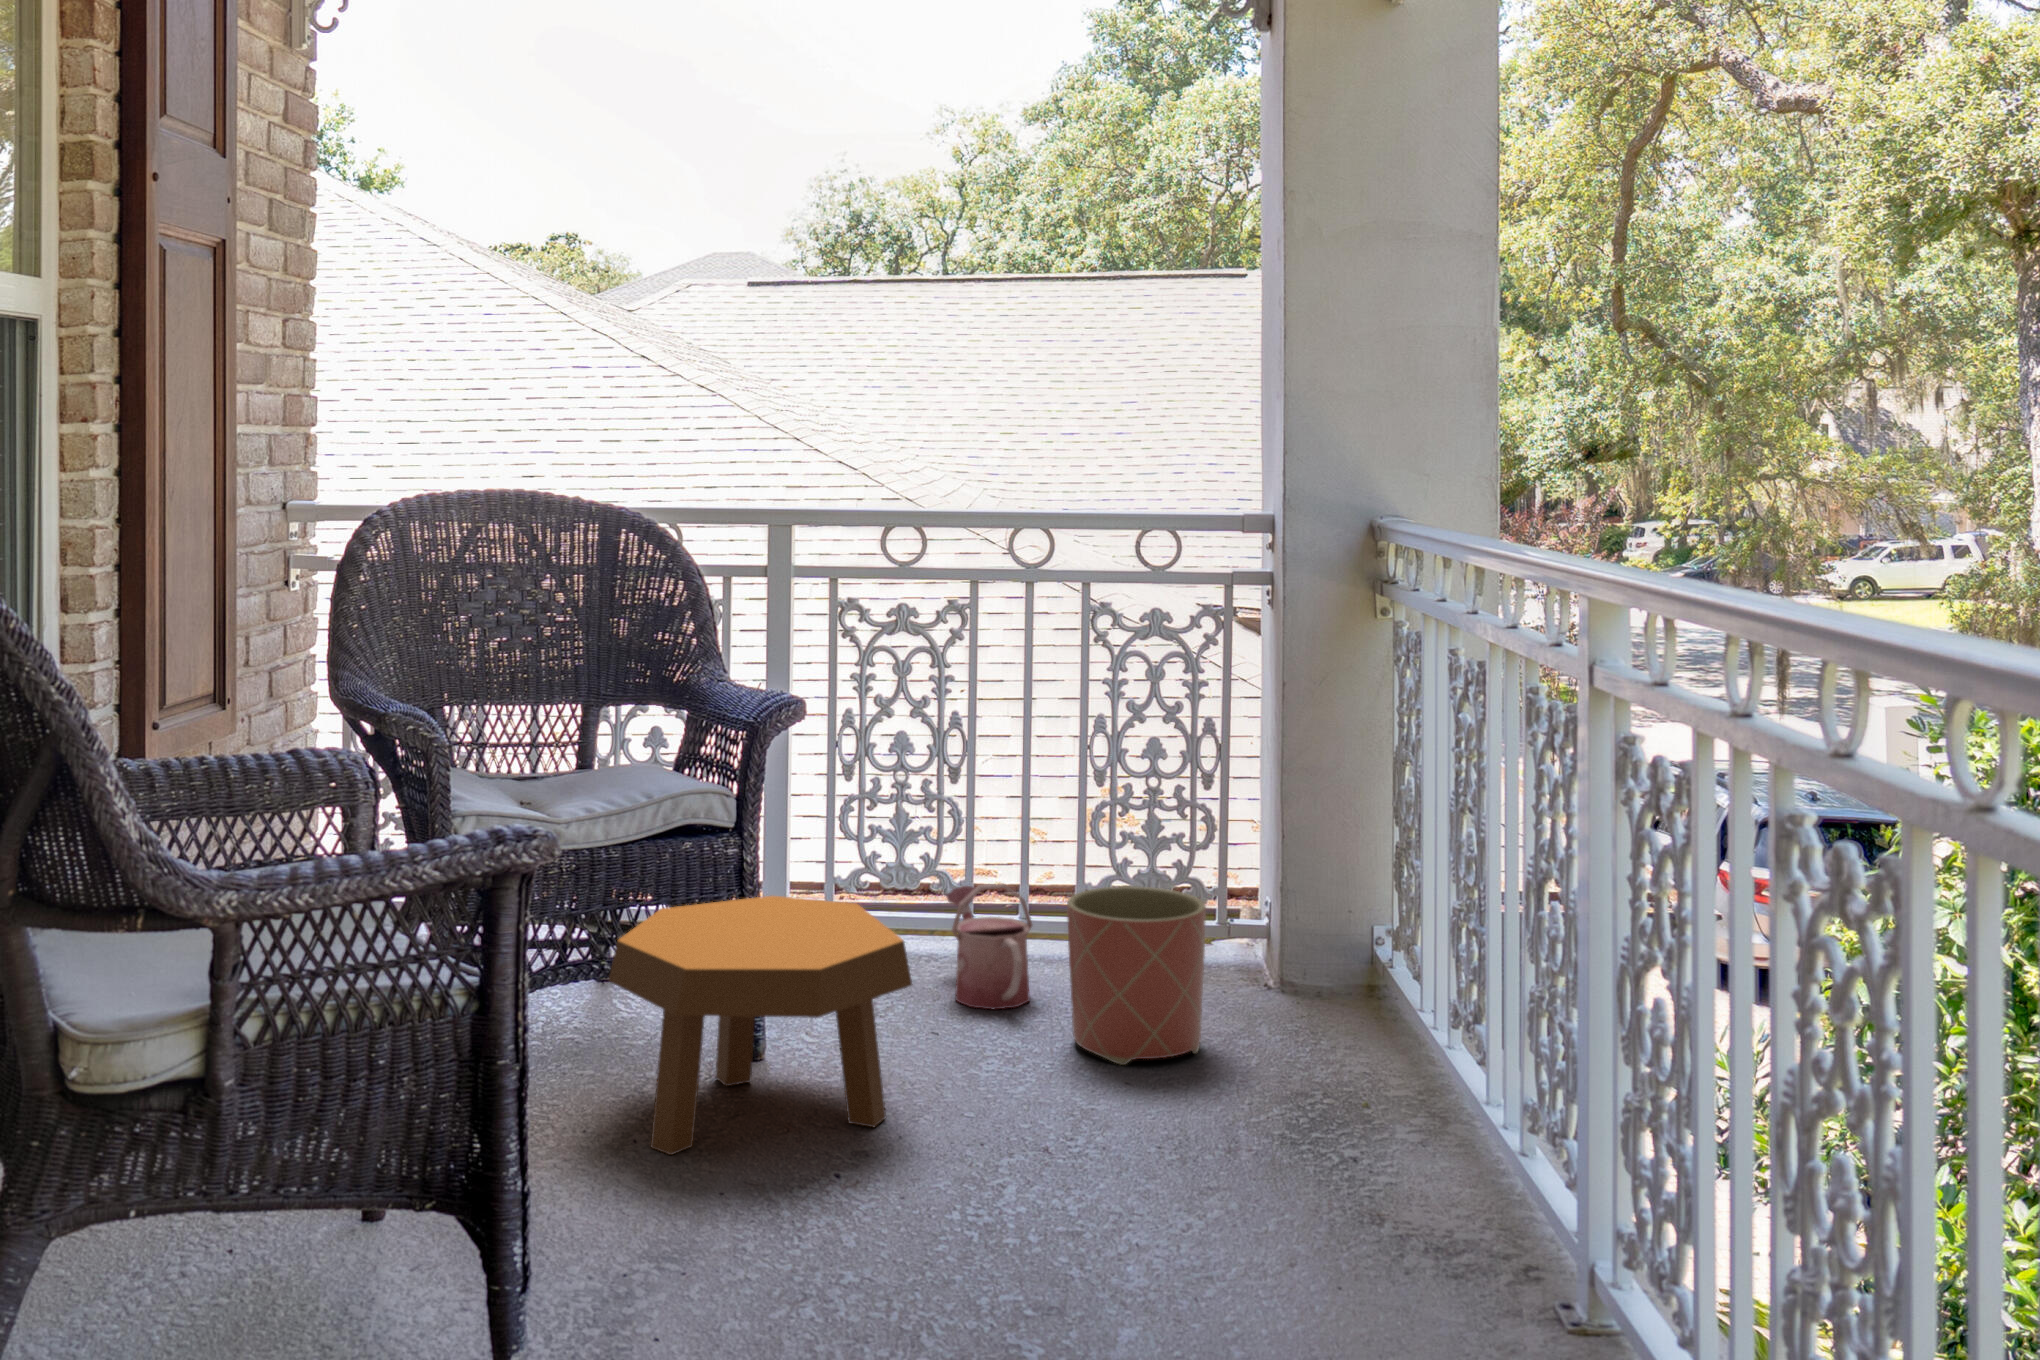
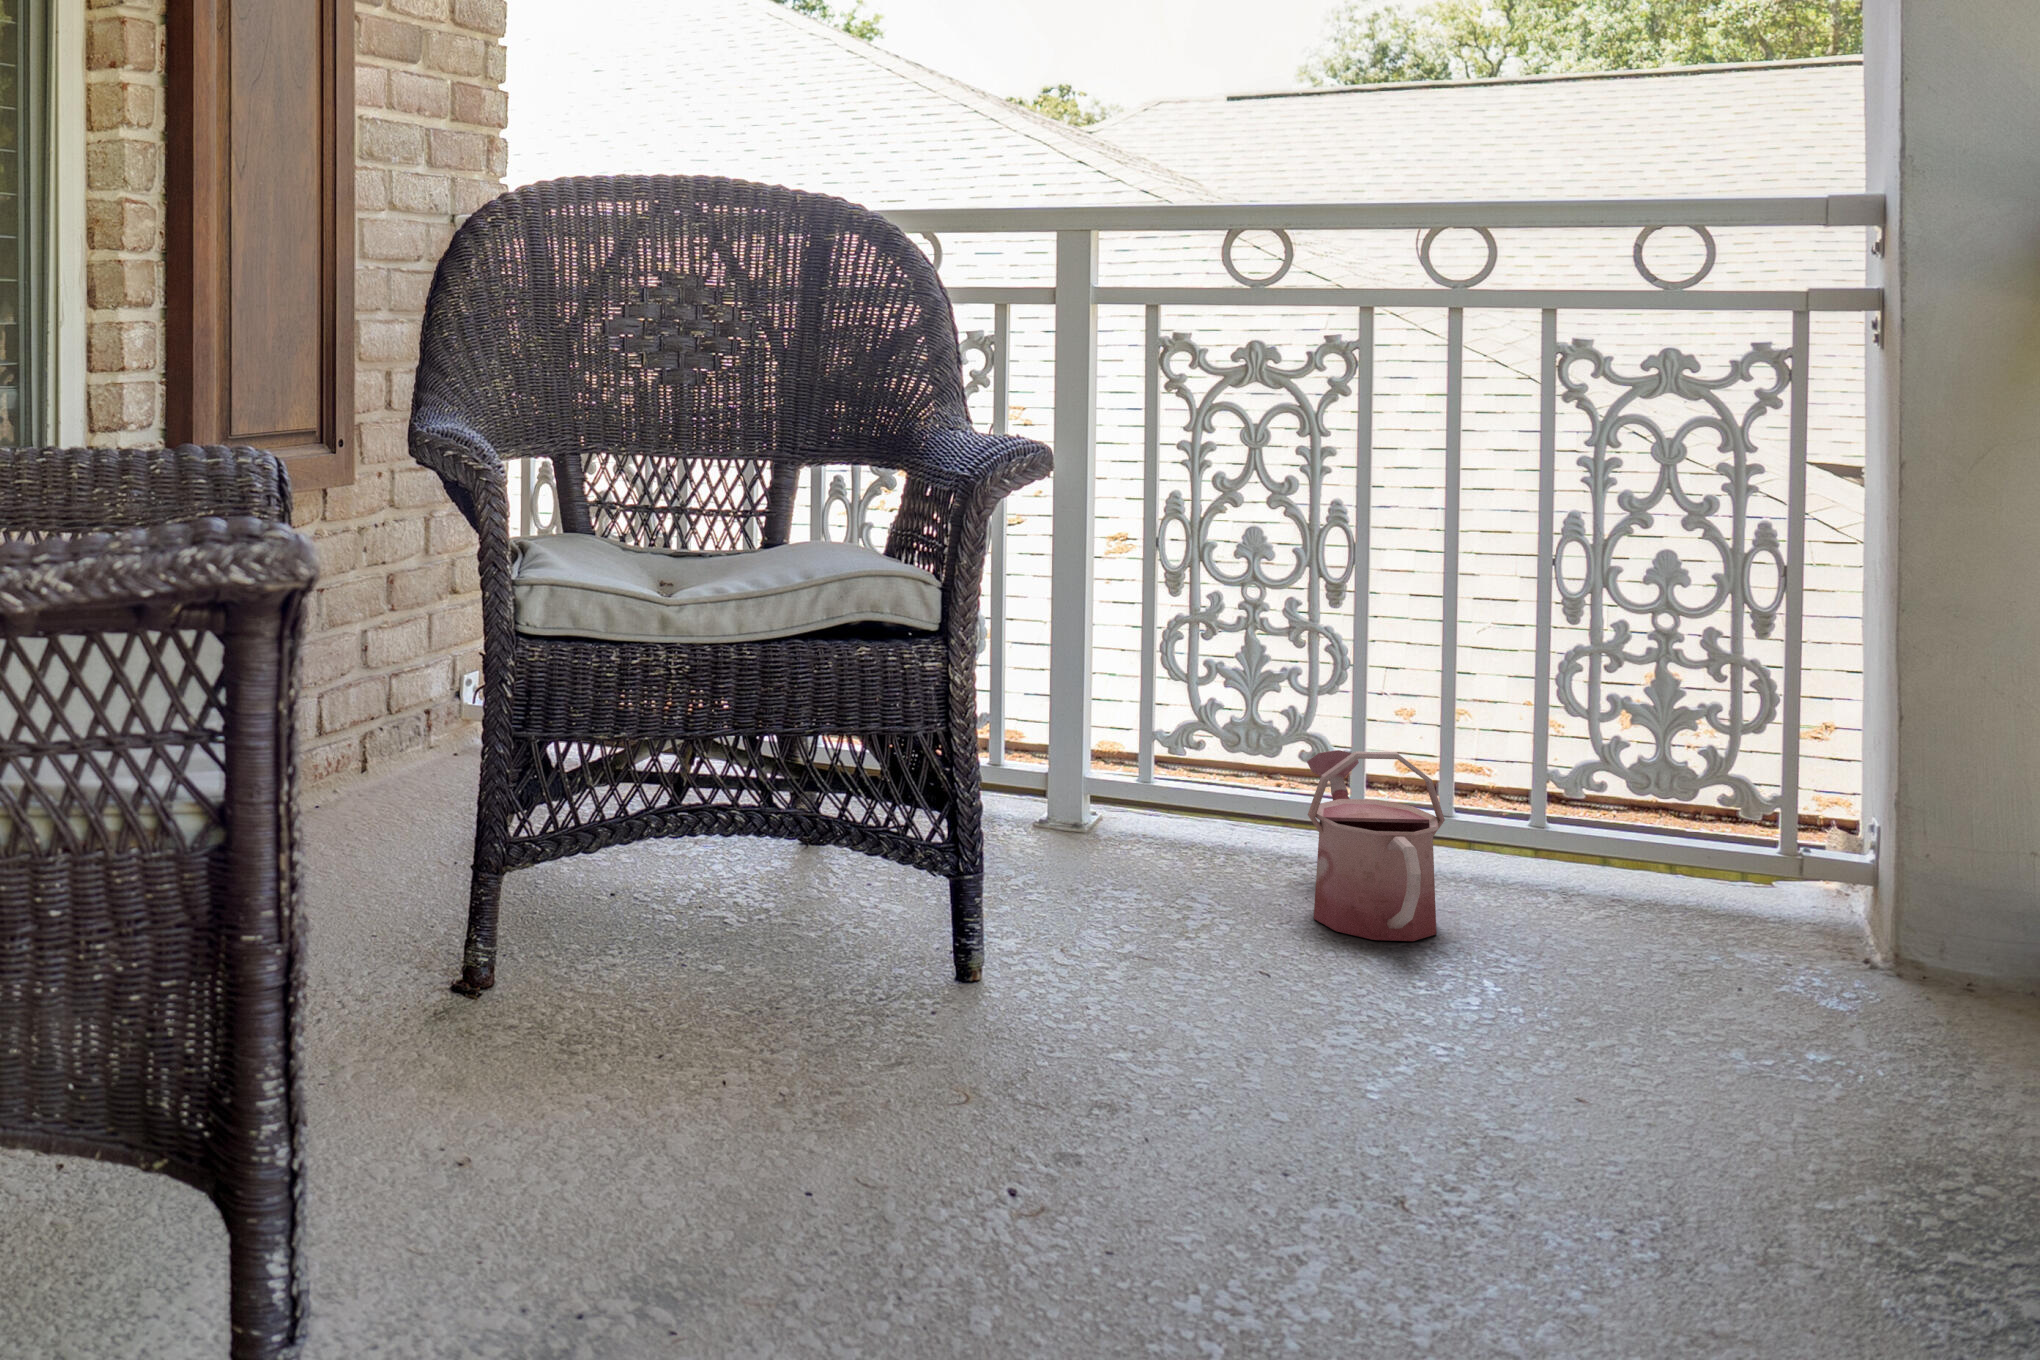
planter: present [1067,886,1206,1065] -> none [1498,776,1764,1070]
footstool: present [609,896,913,1155] -> none [730,737,1201,1116]

